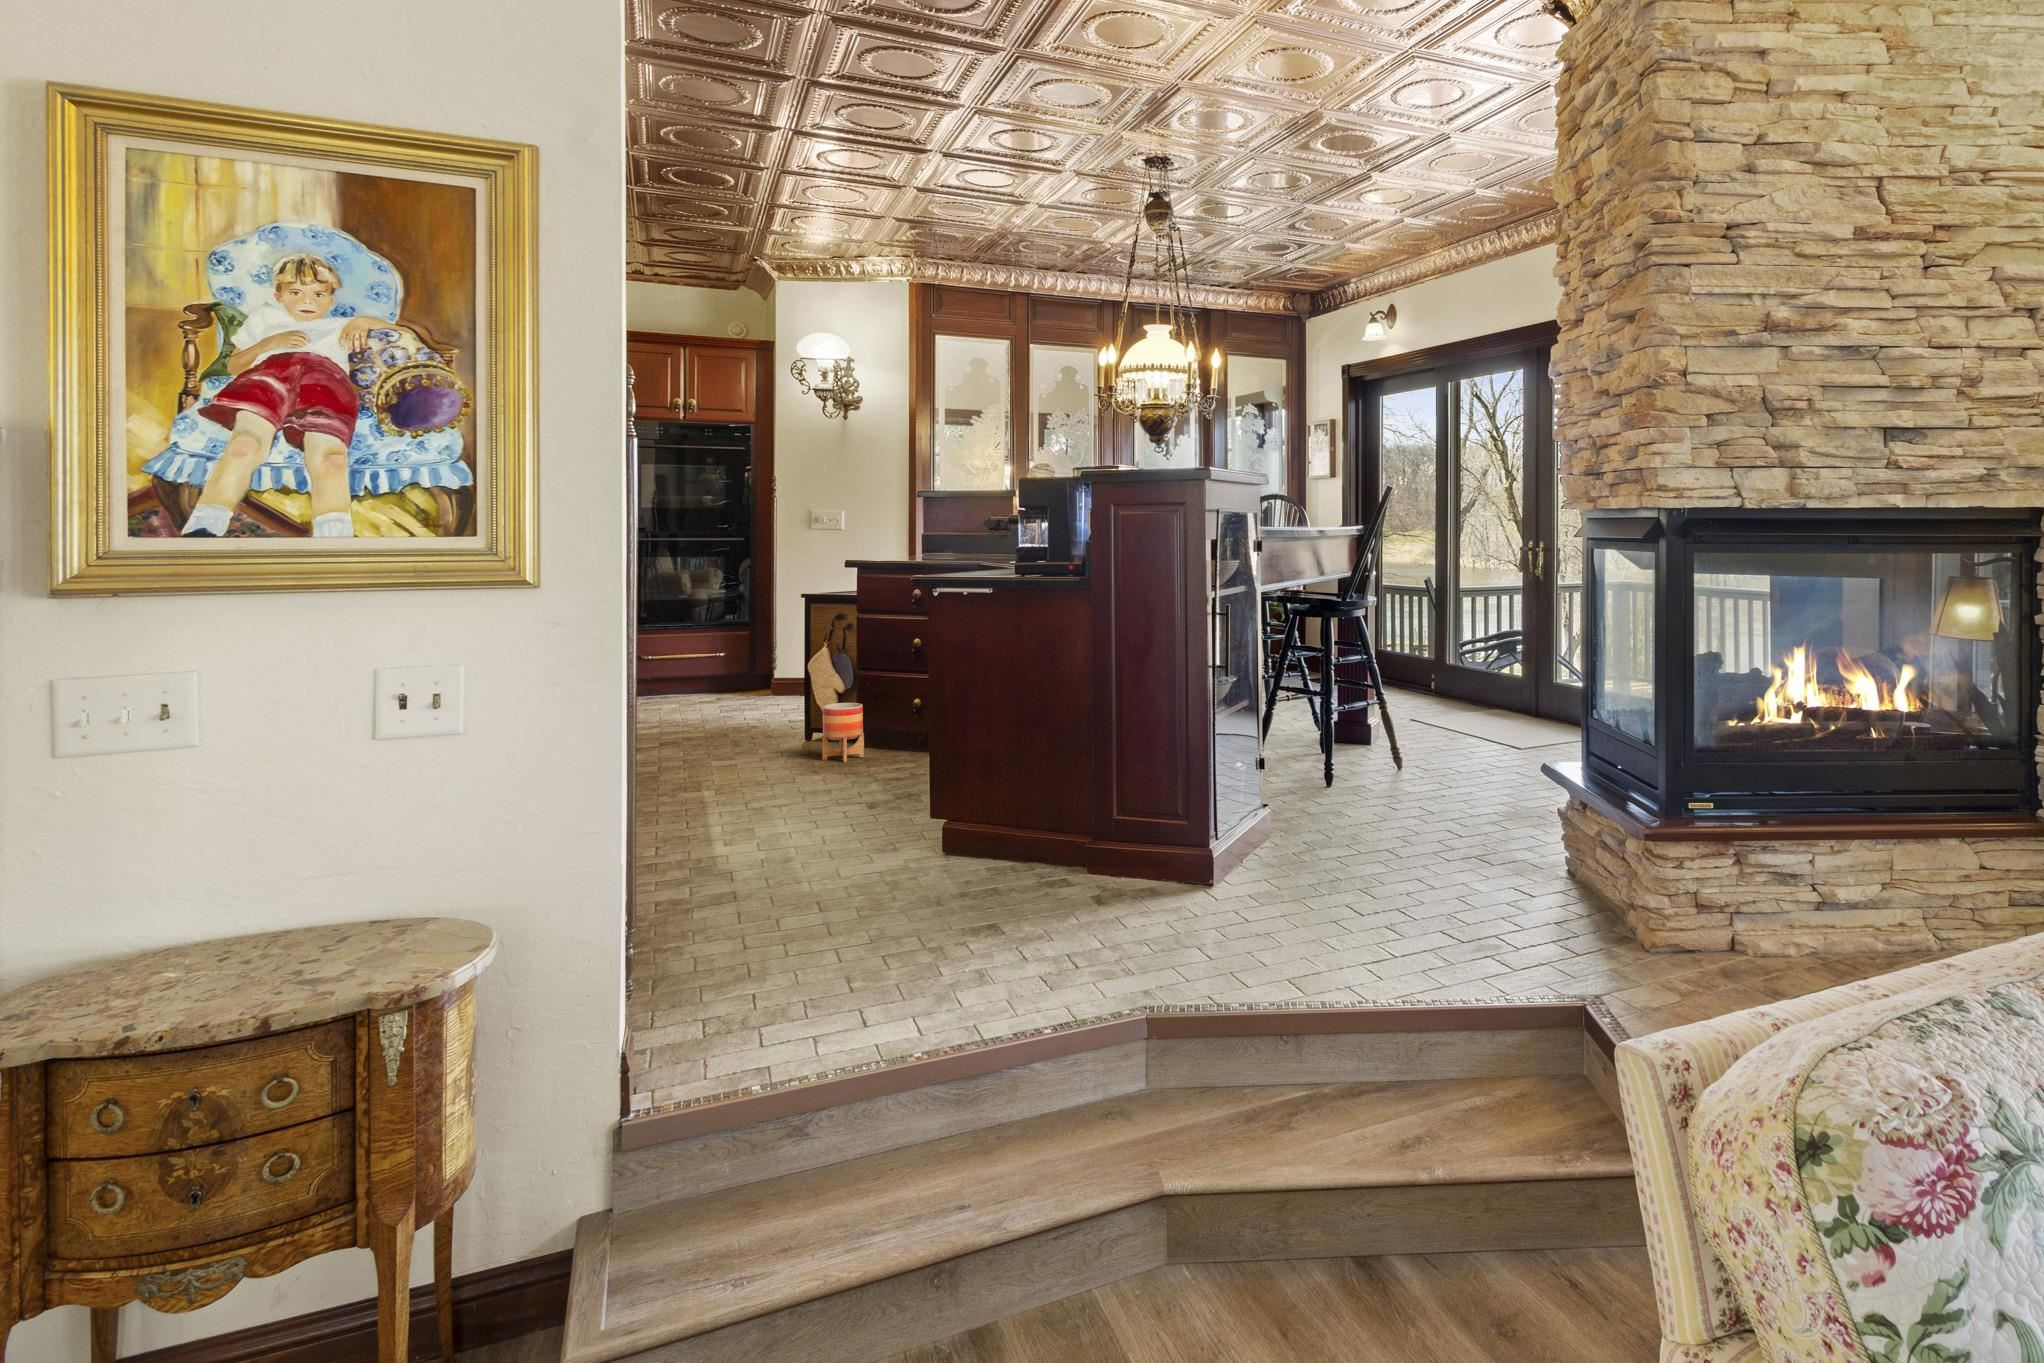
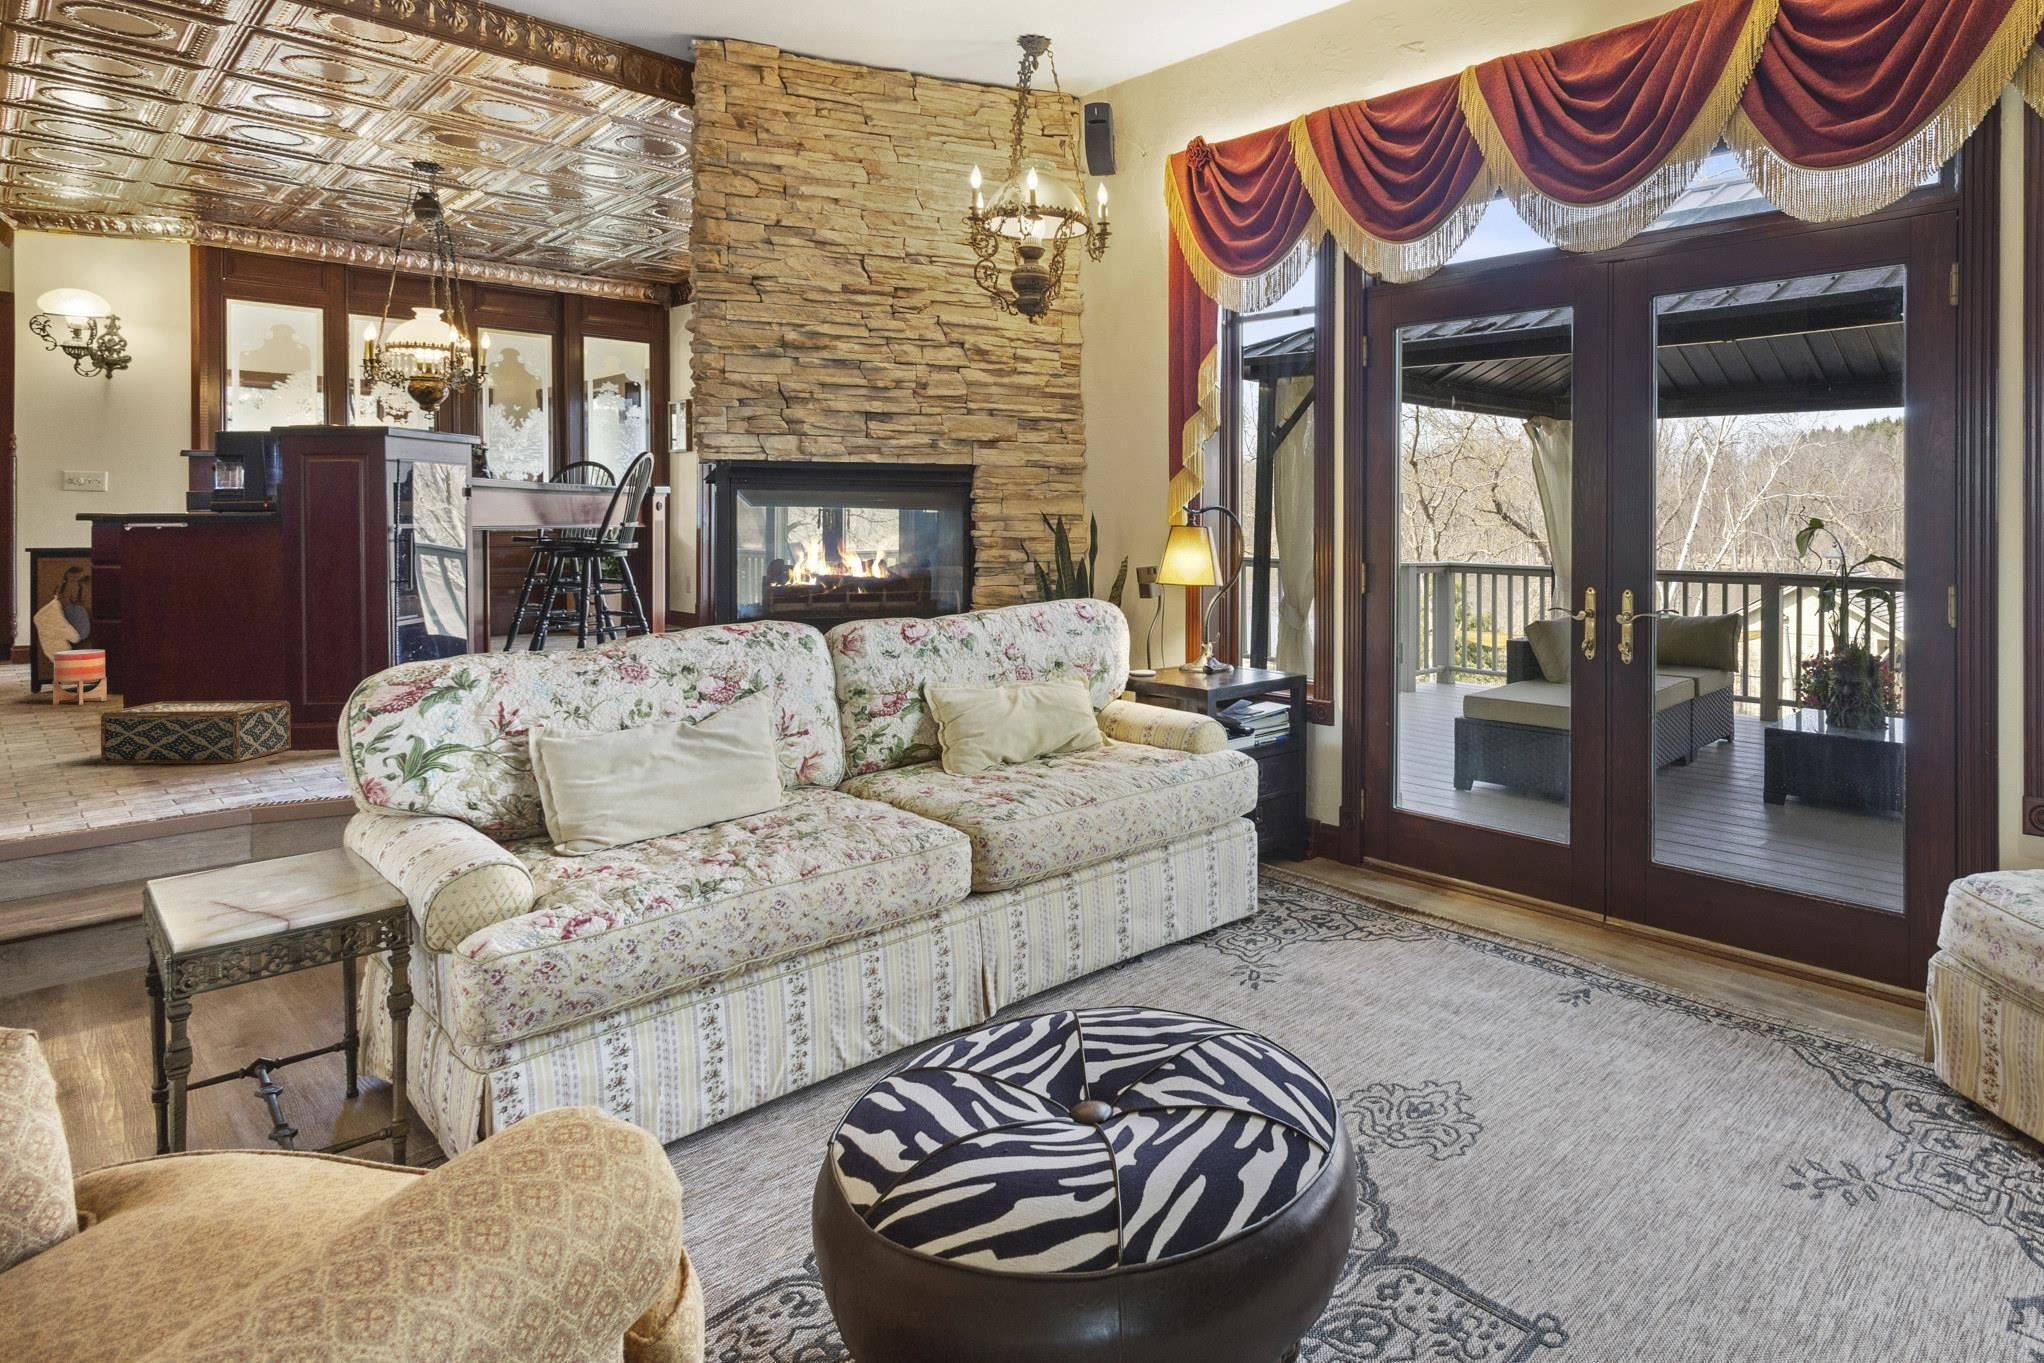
woven basket: none [909,804,1087,900] -> present [101,701,291,764]

